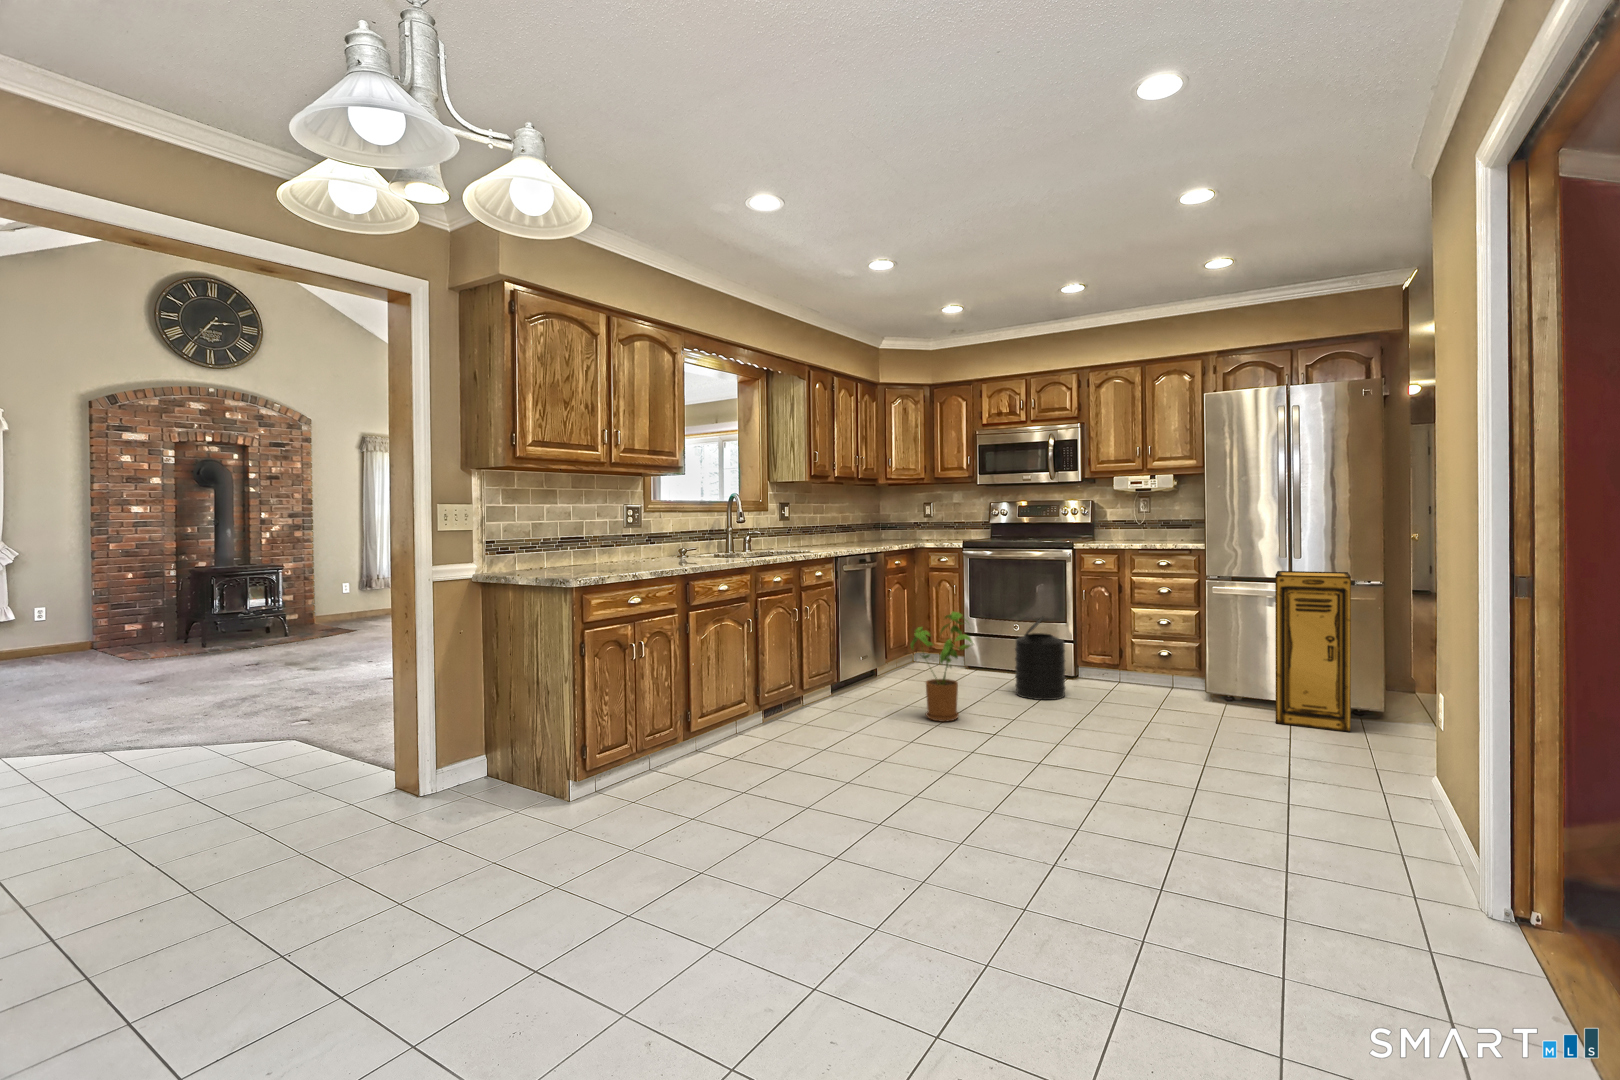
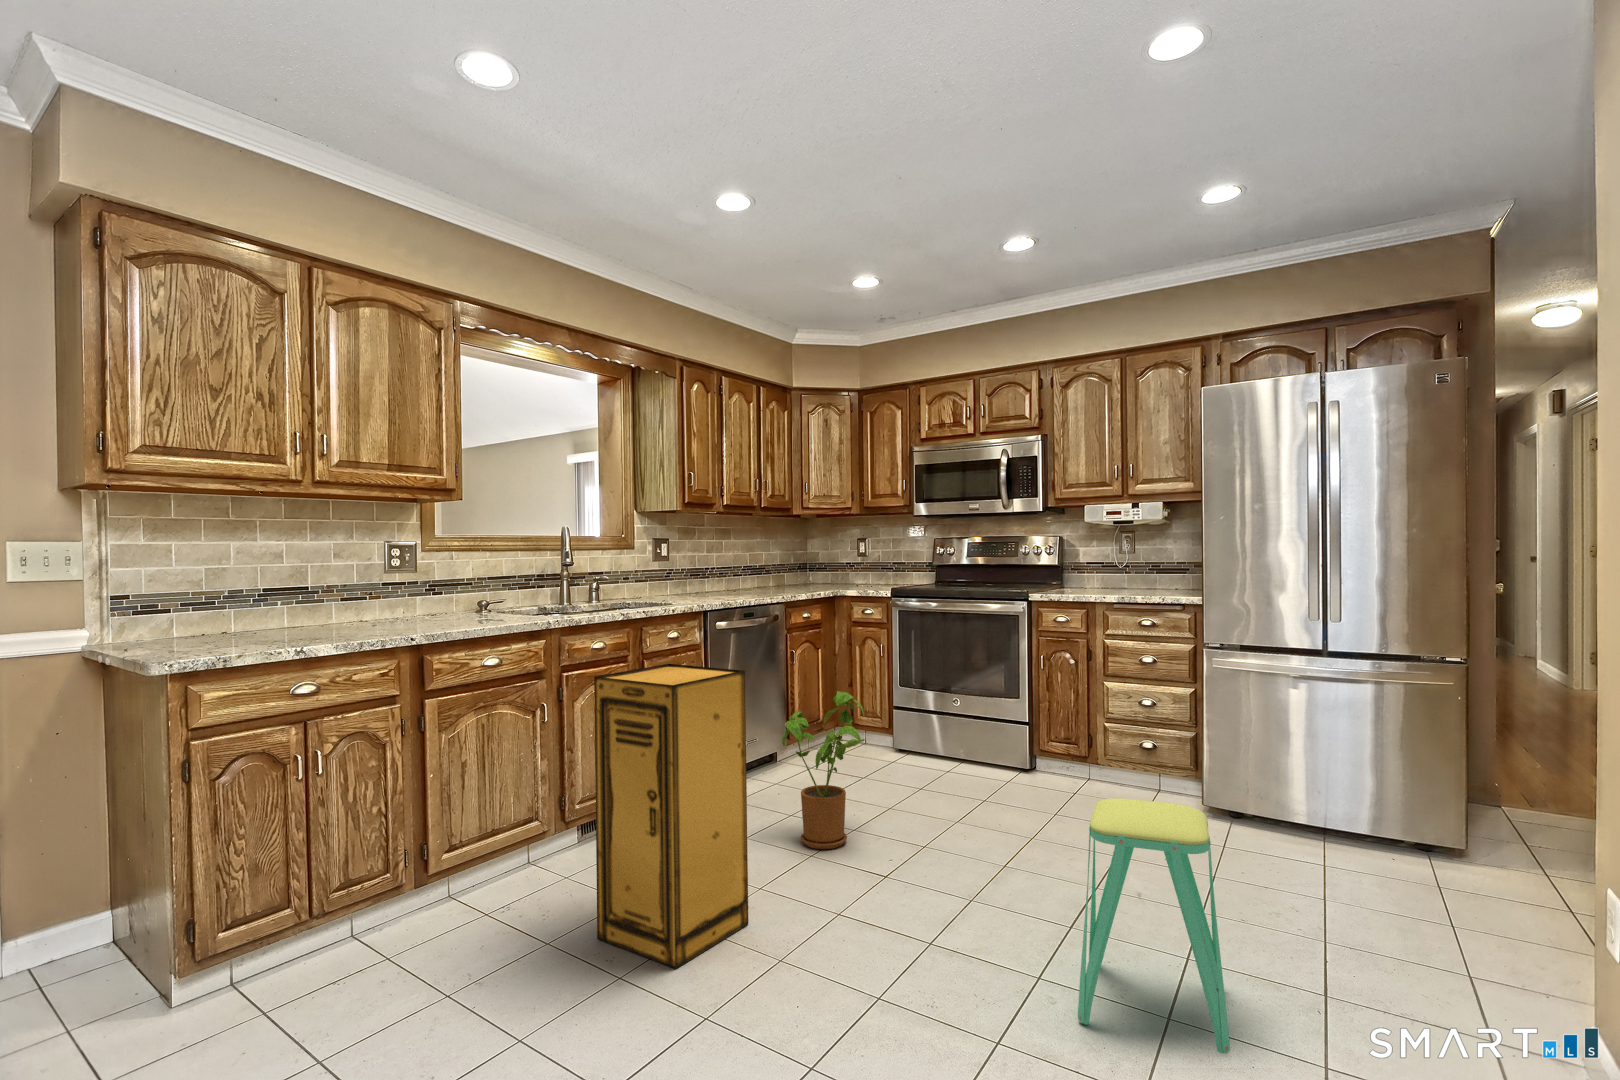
storage cabinet: present [1275,571,1351,732] -> present [594,664,748,969]
trash can: present [1015,617,1065,700] -> none [944,693,1011,811]
stool: none [1152,666,1251,810] -> present [1078,798,1230,1054]

